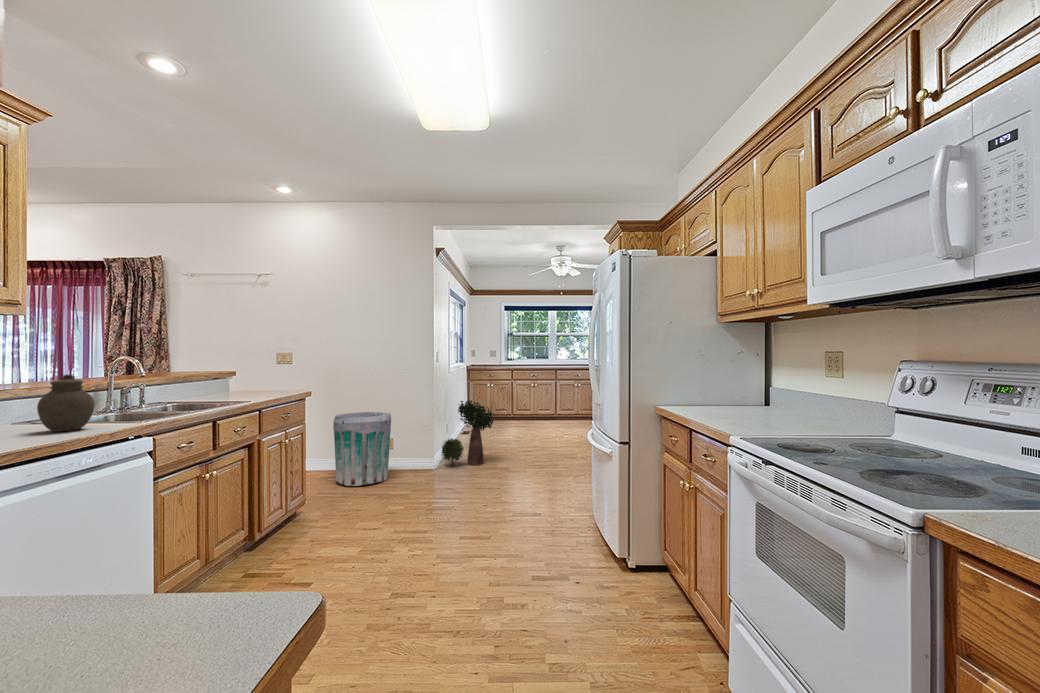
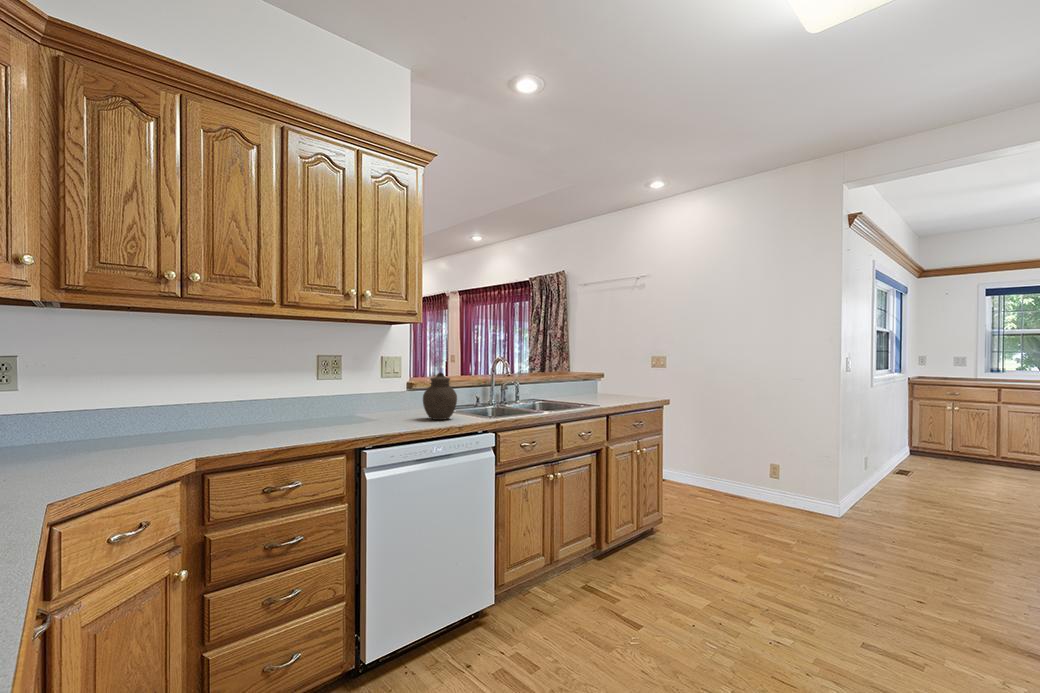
potted plant: present [442,400,493,466] -> none [853,429,954,531]
trash can: present [333,412,391,486] -> none [703,428,775,519]

